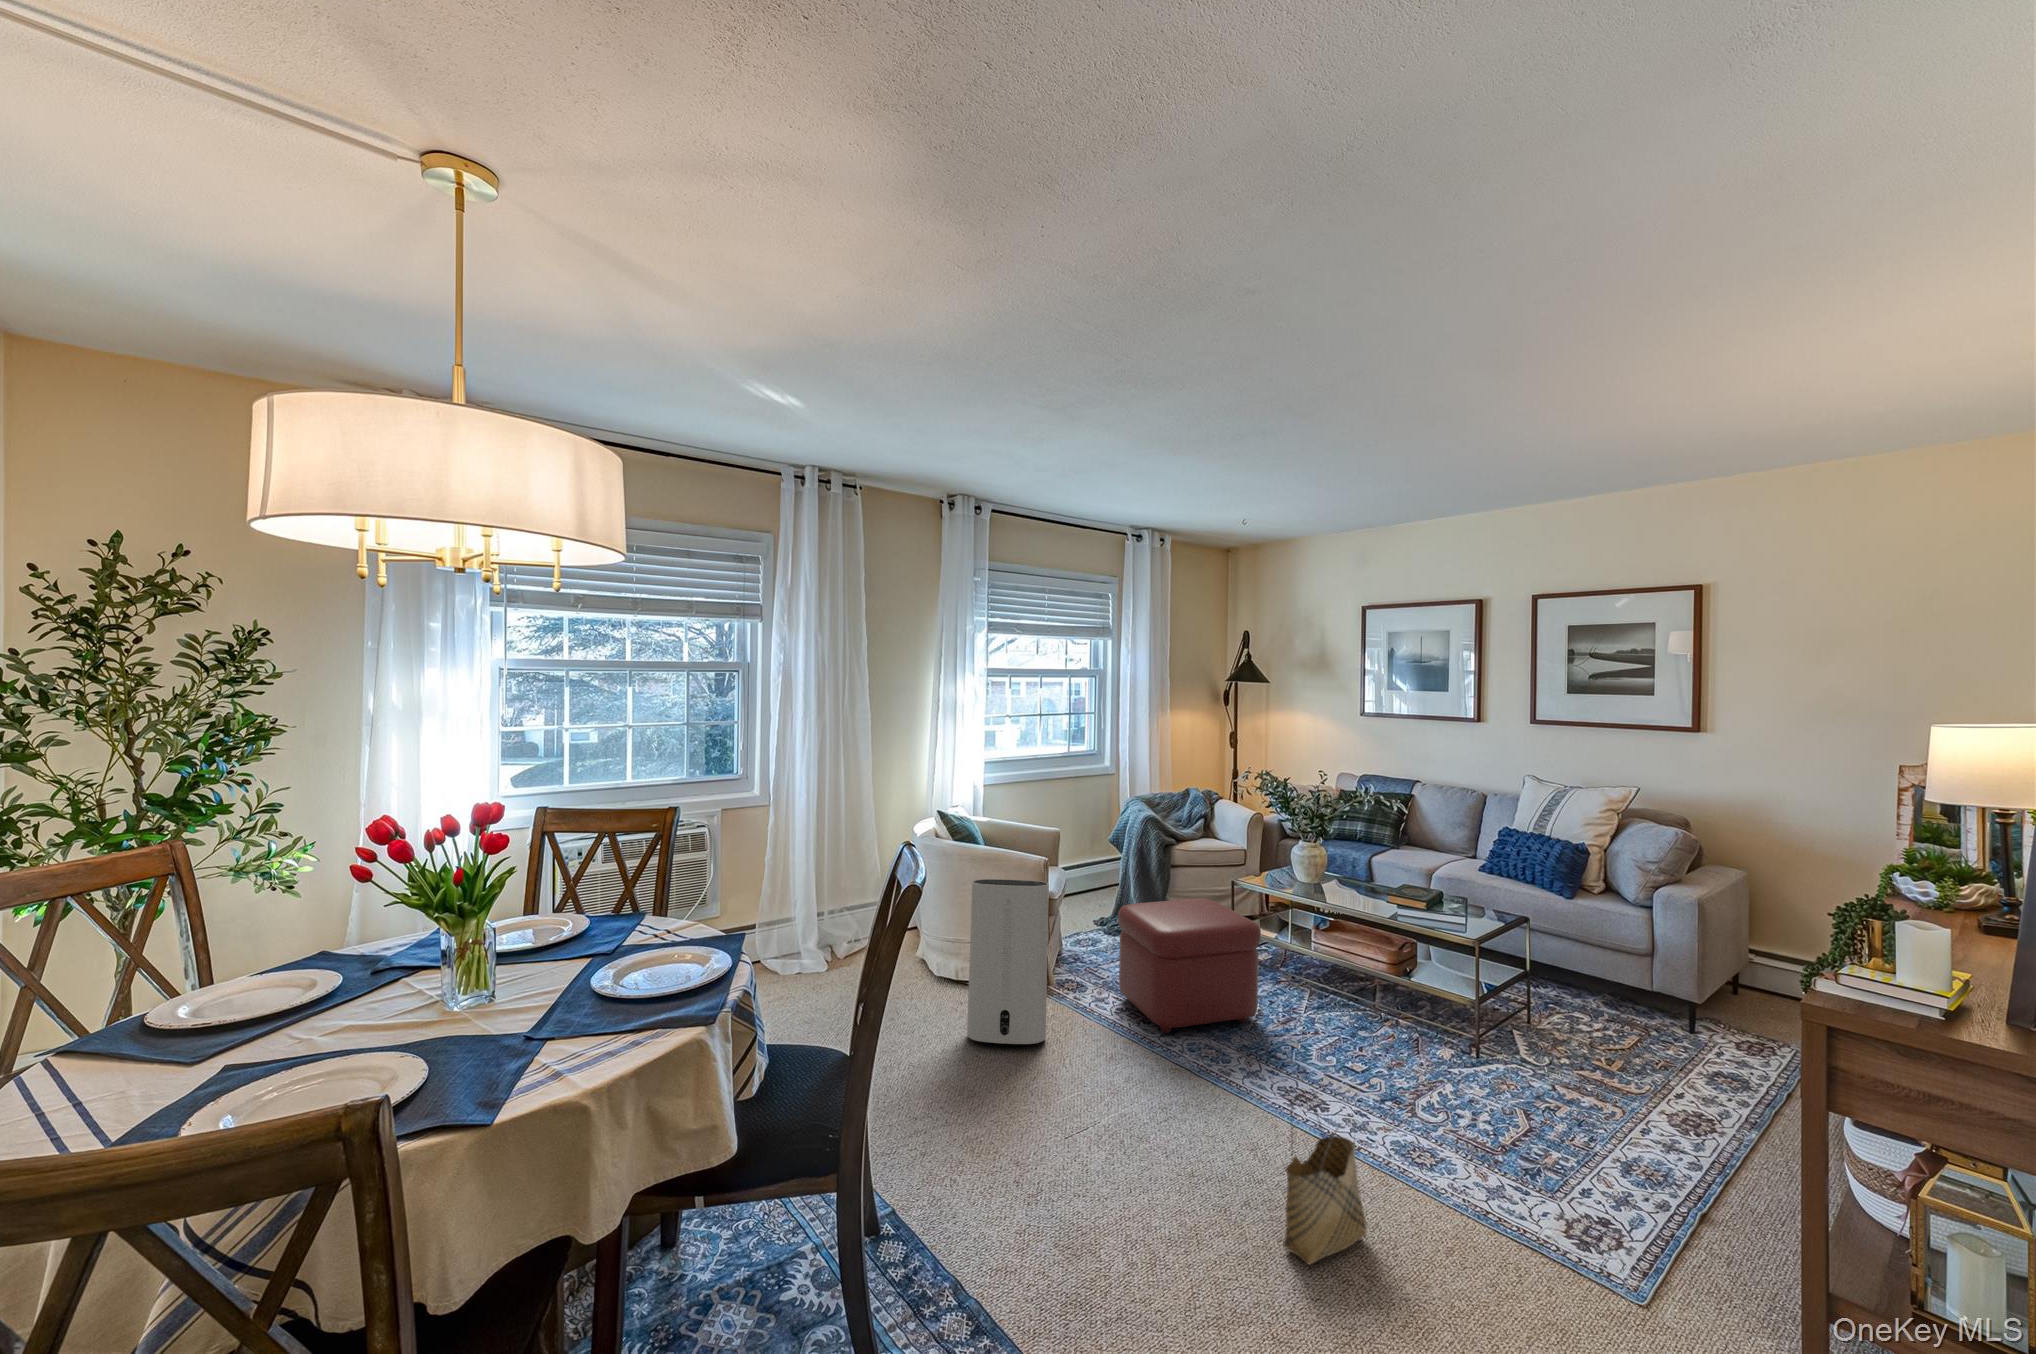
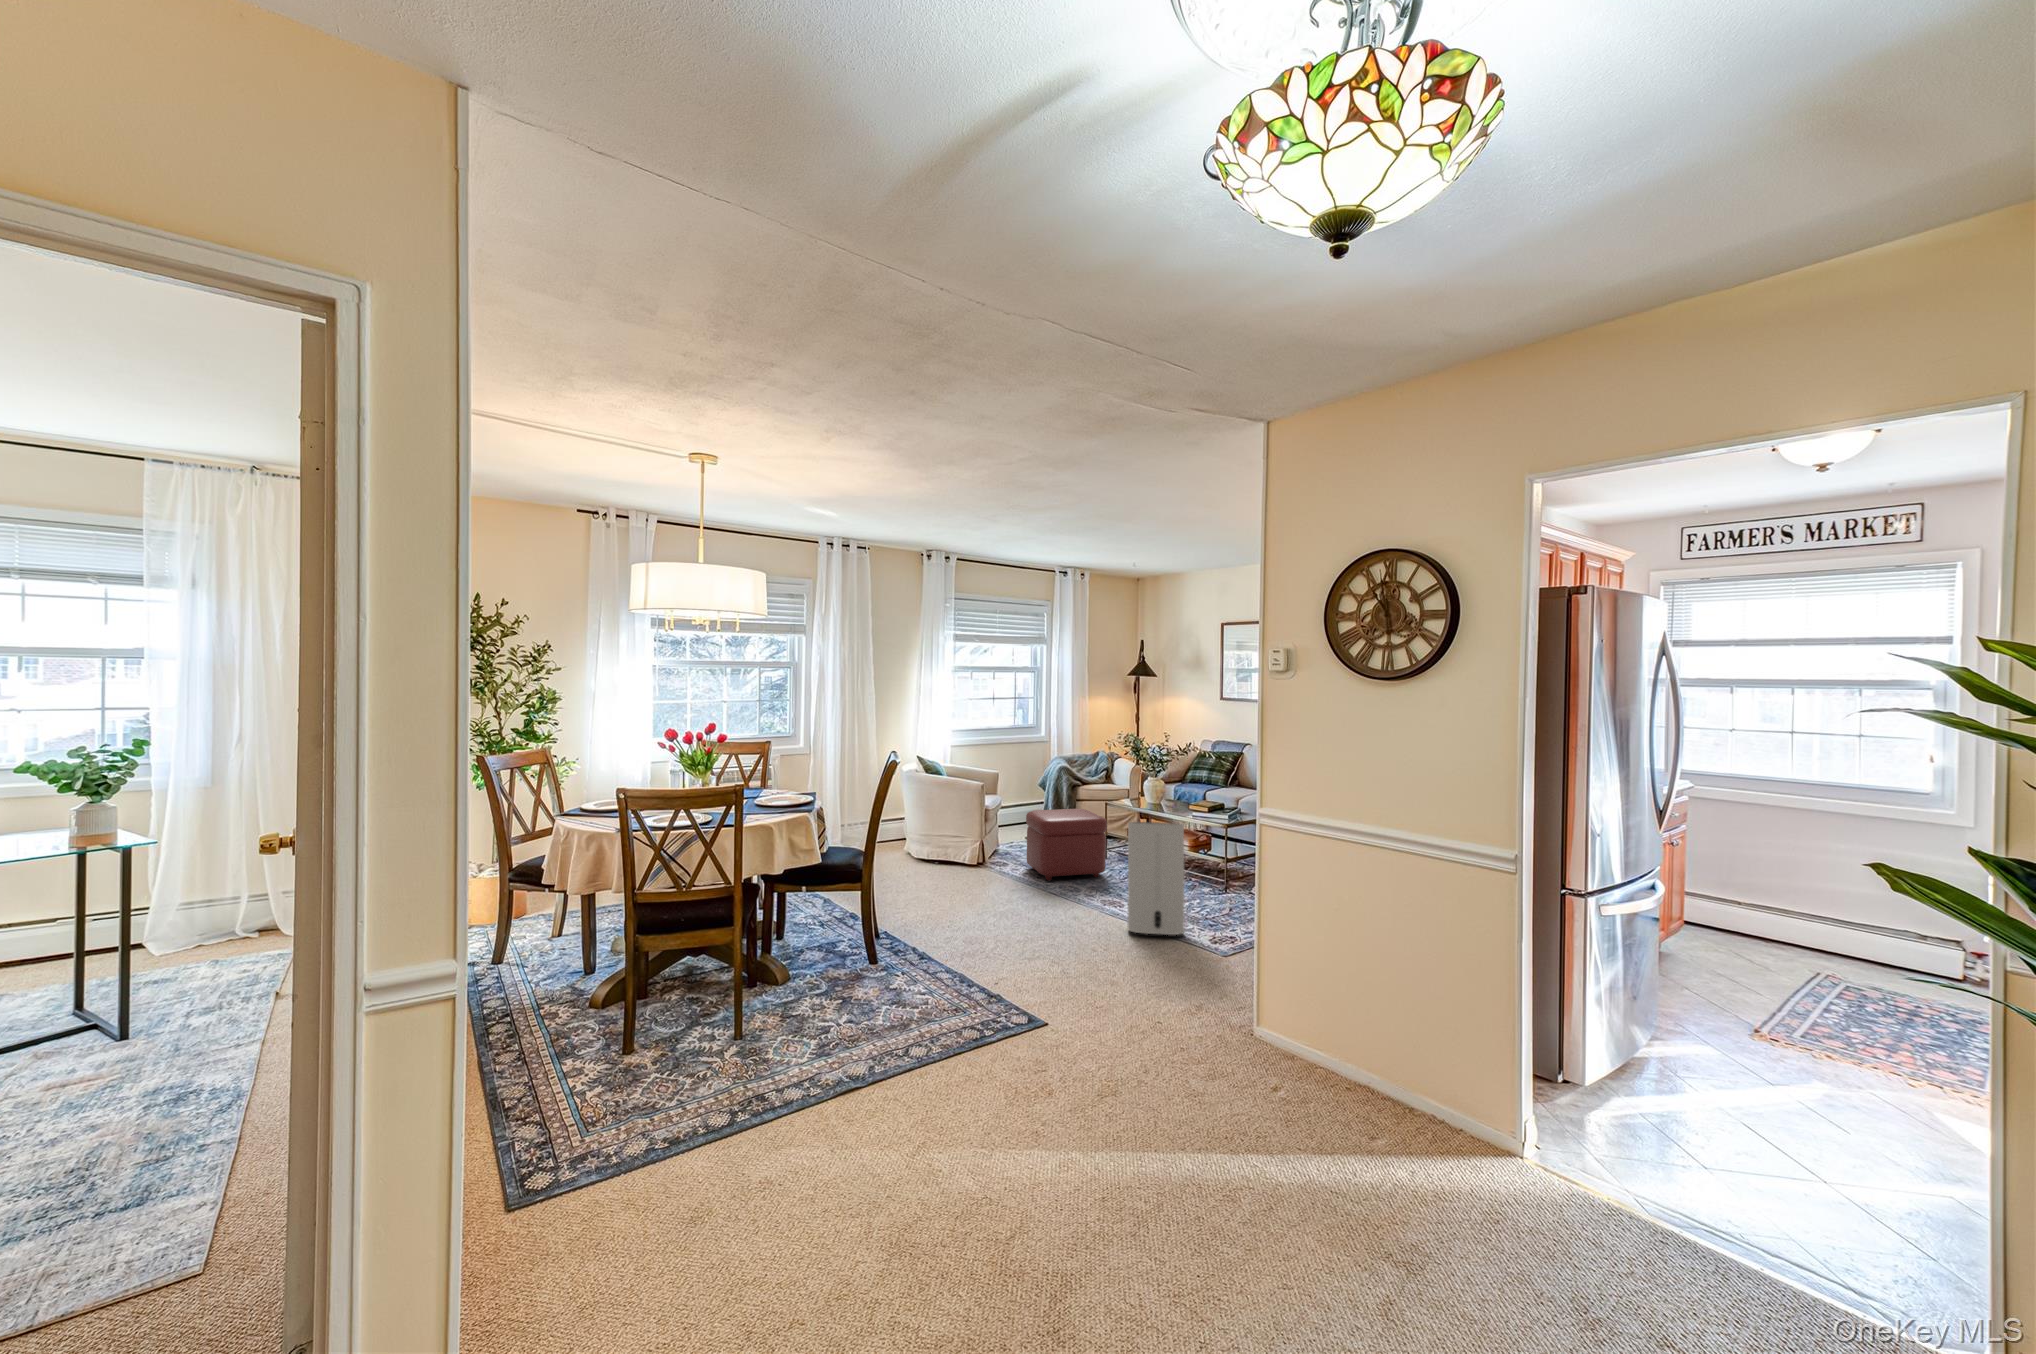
air purifier: present [967,879,1049,1044] -> present [1128,822,1185,935]
woven basket: present [1284,1094,1366,1265] -> none [1070,873,1111,943]

